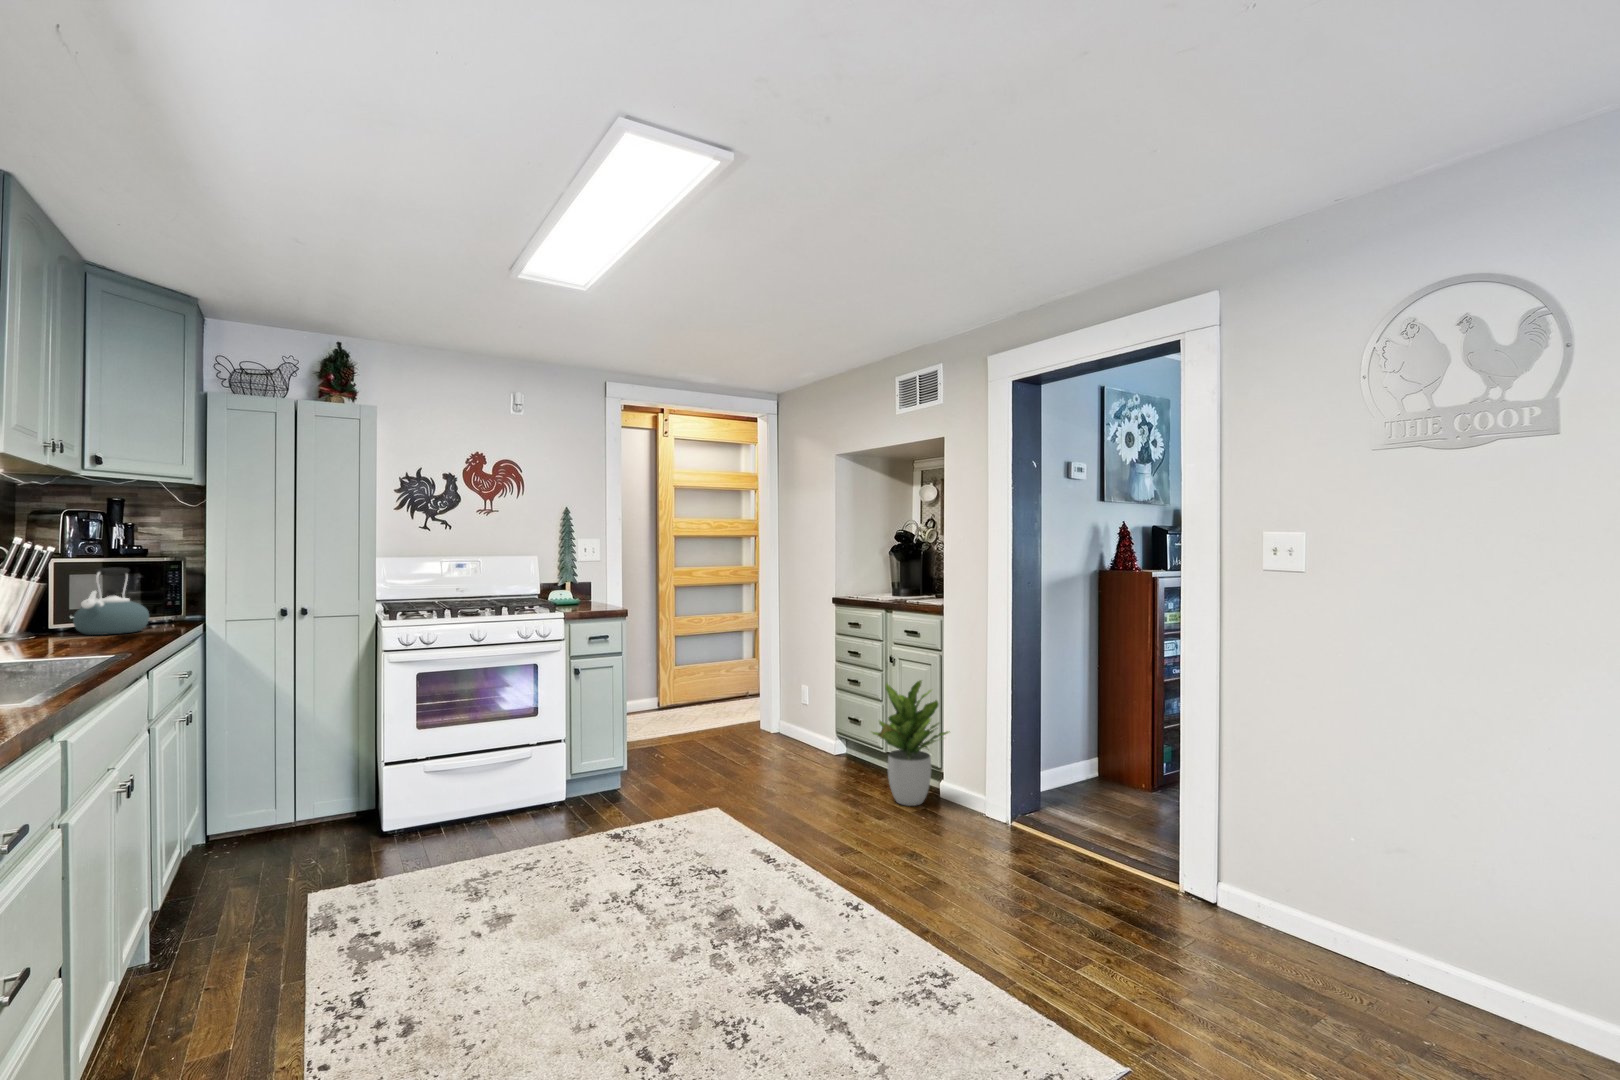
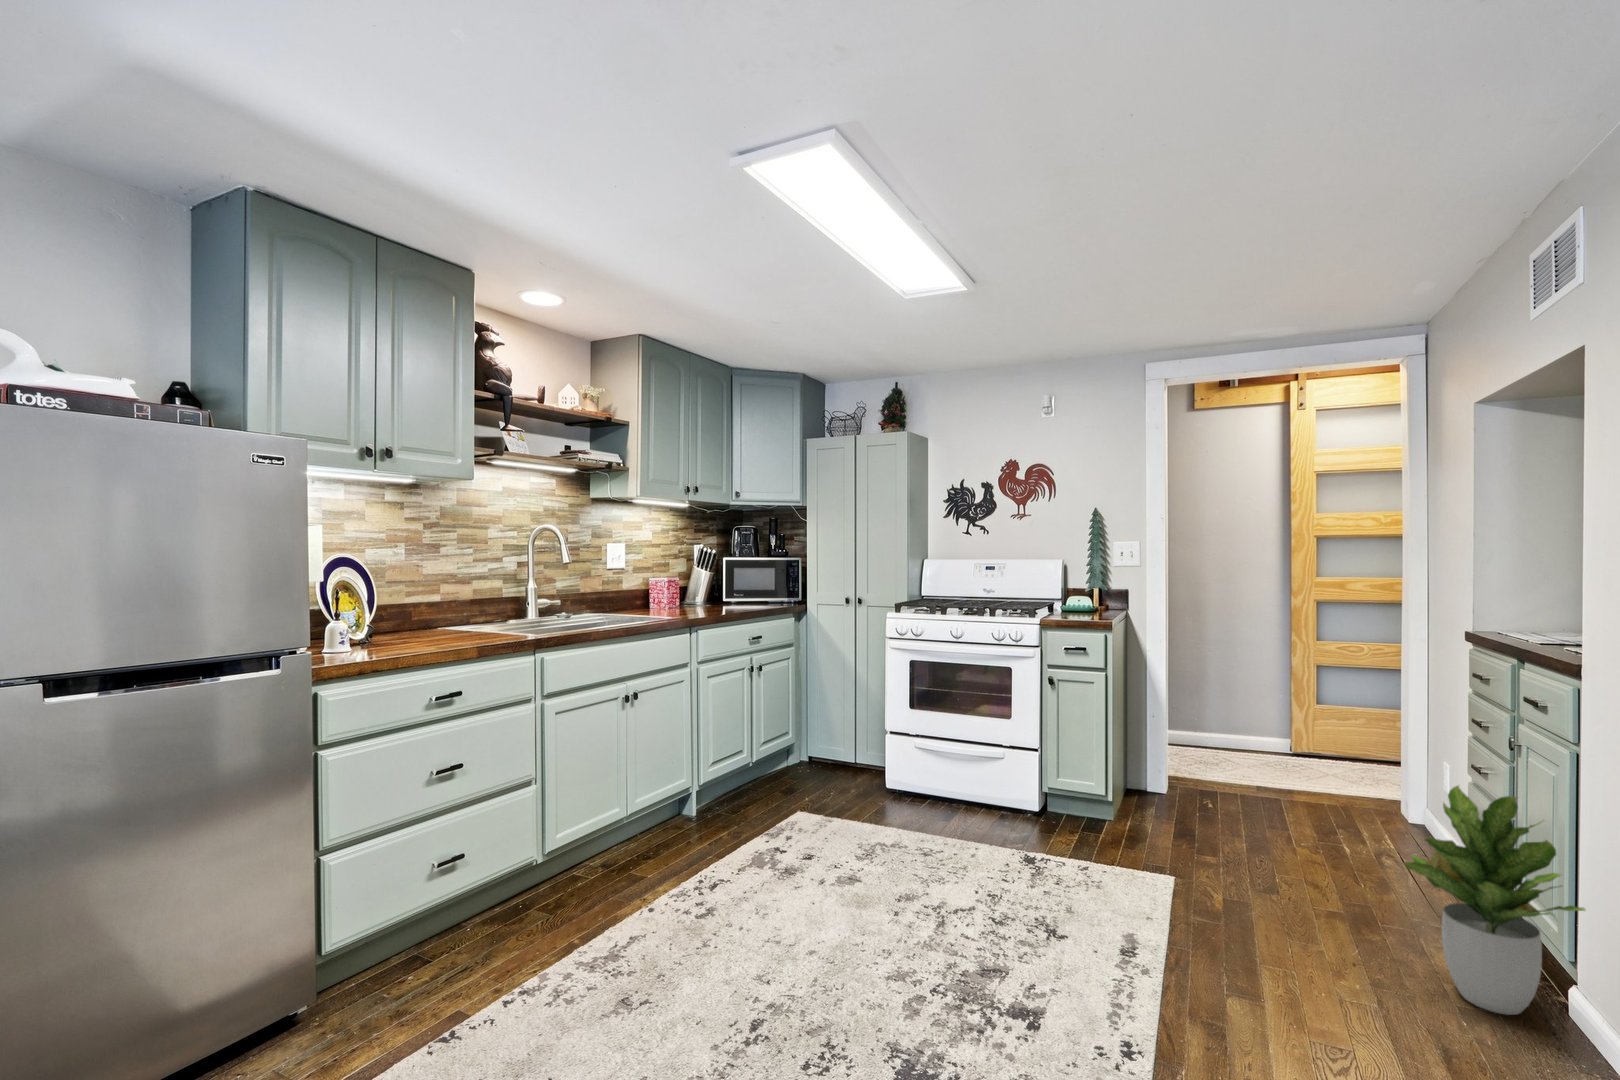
kettle: present [73,568,149,635] -> none [725,563,764,606]

